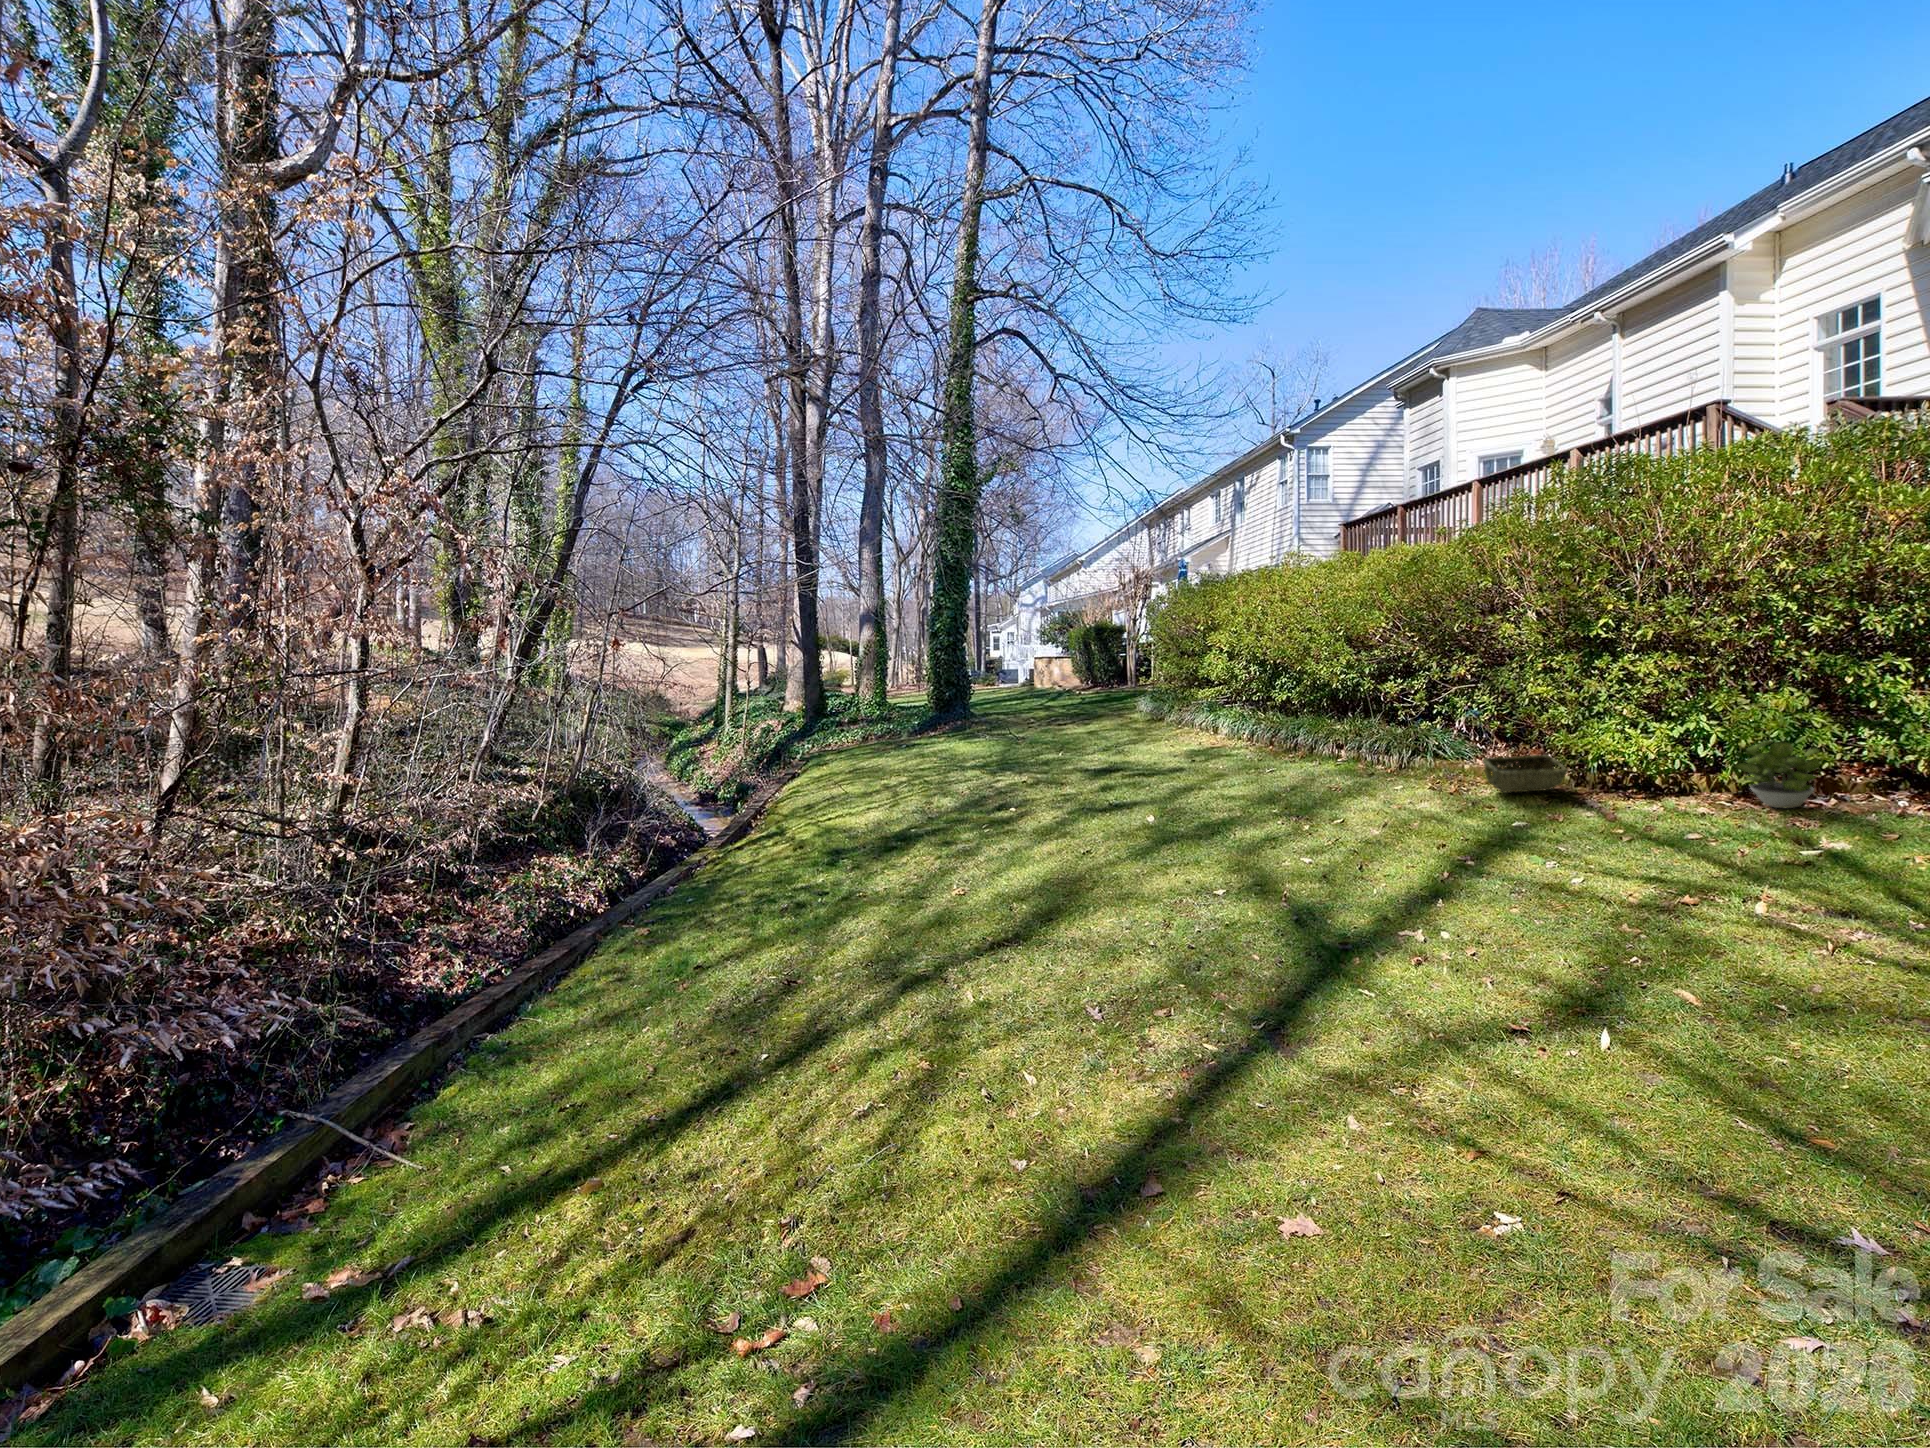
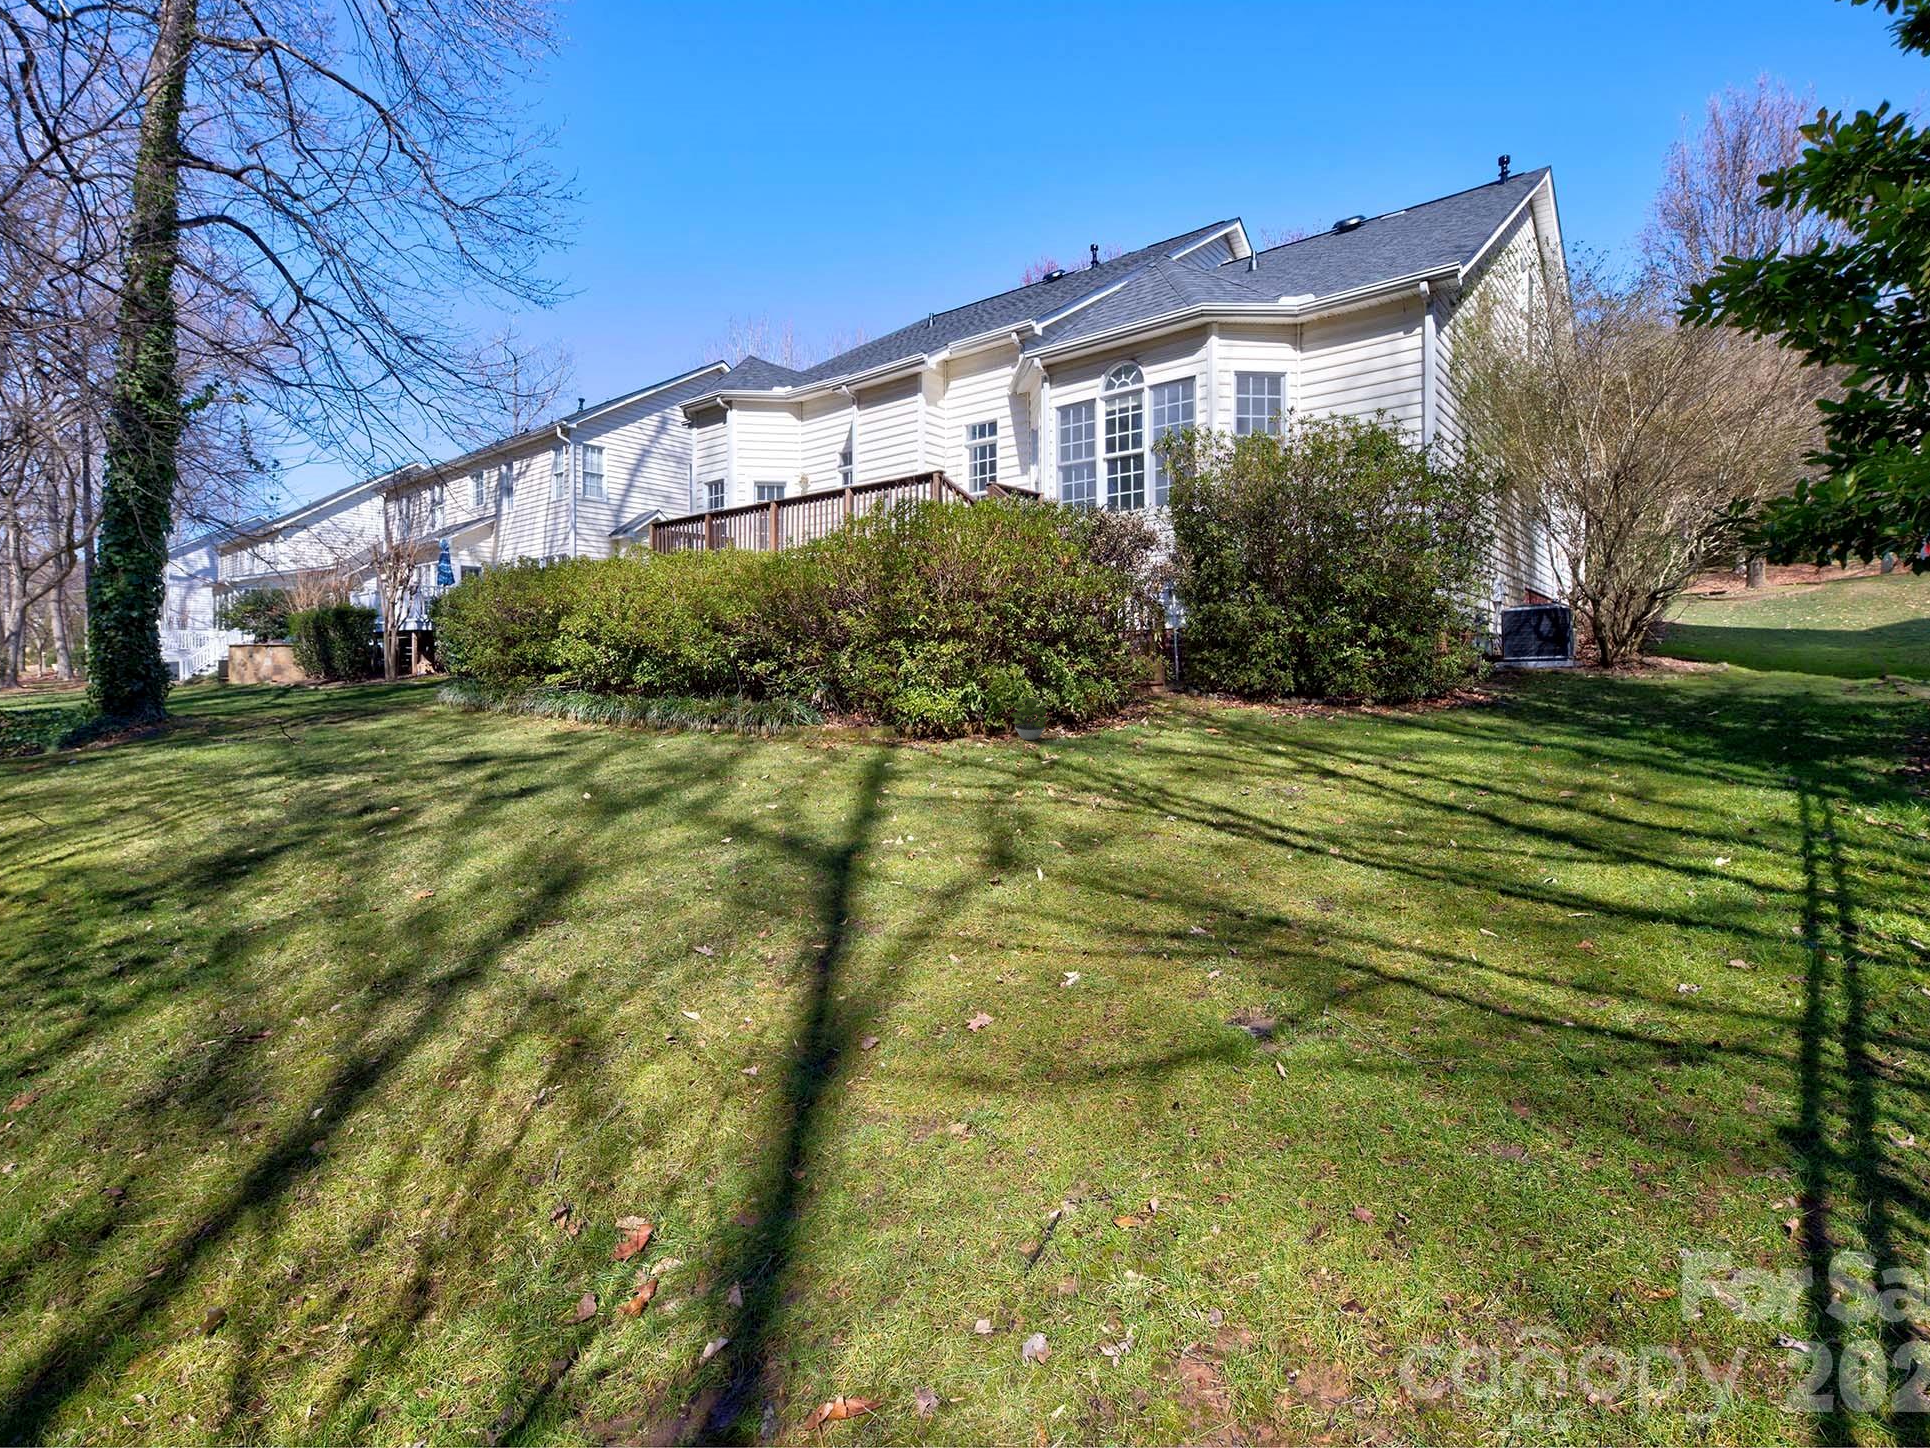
woven basket: present [1482,755,1568,793] -> none [862,715,915,744]

